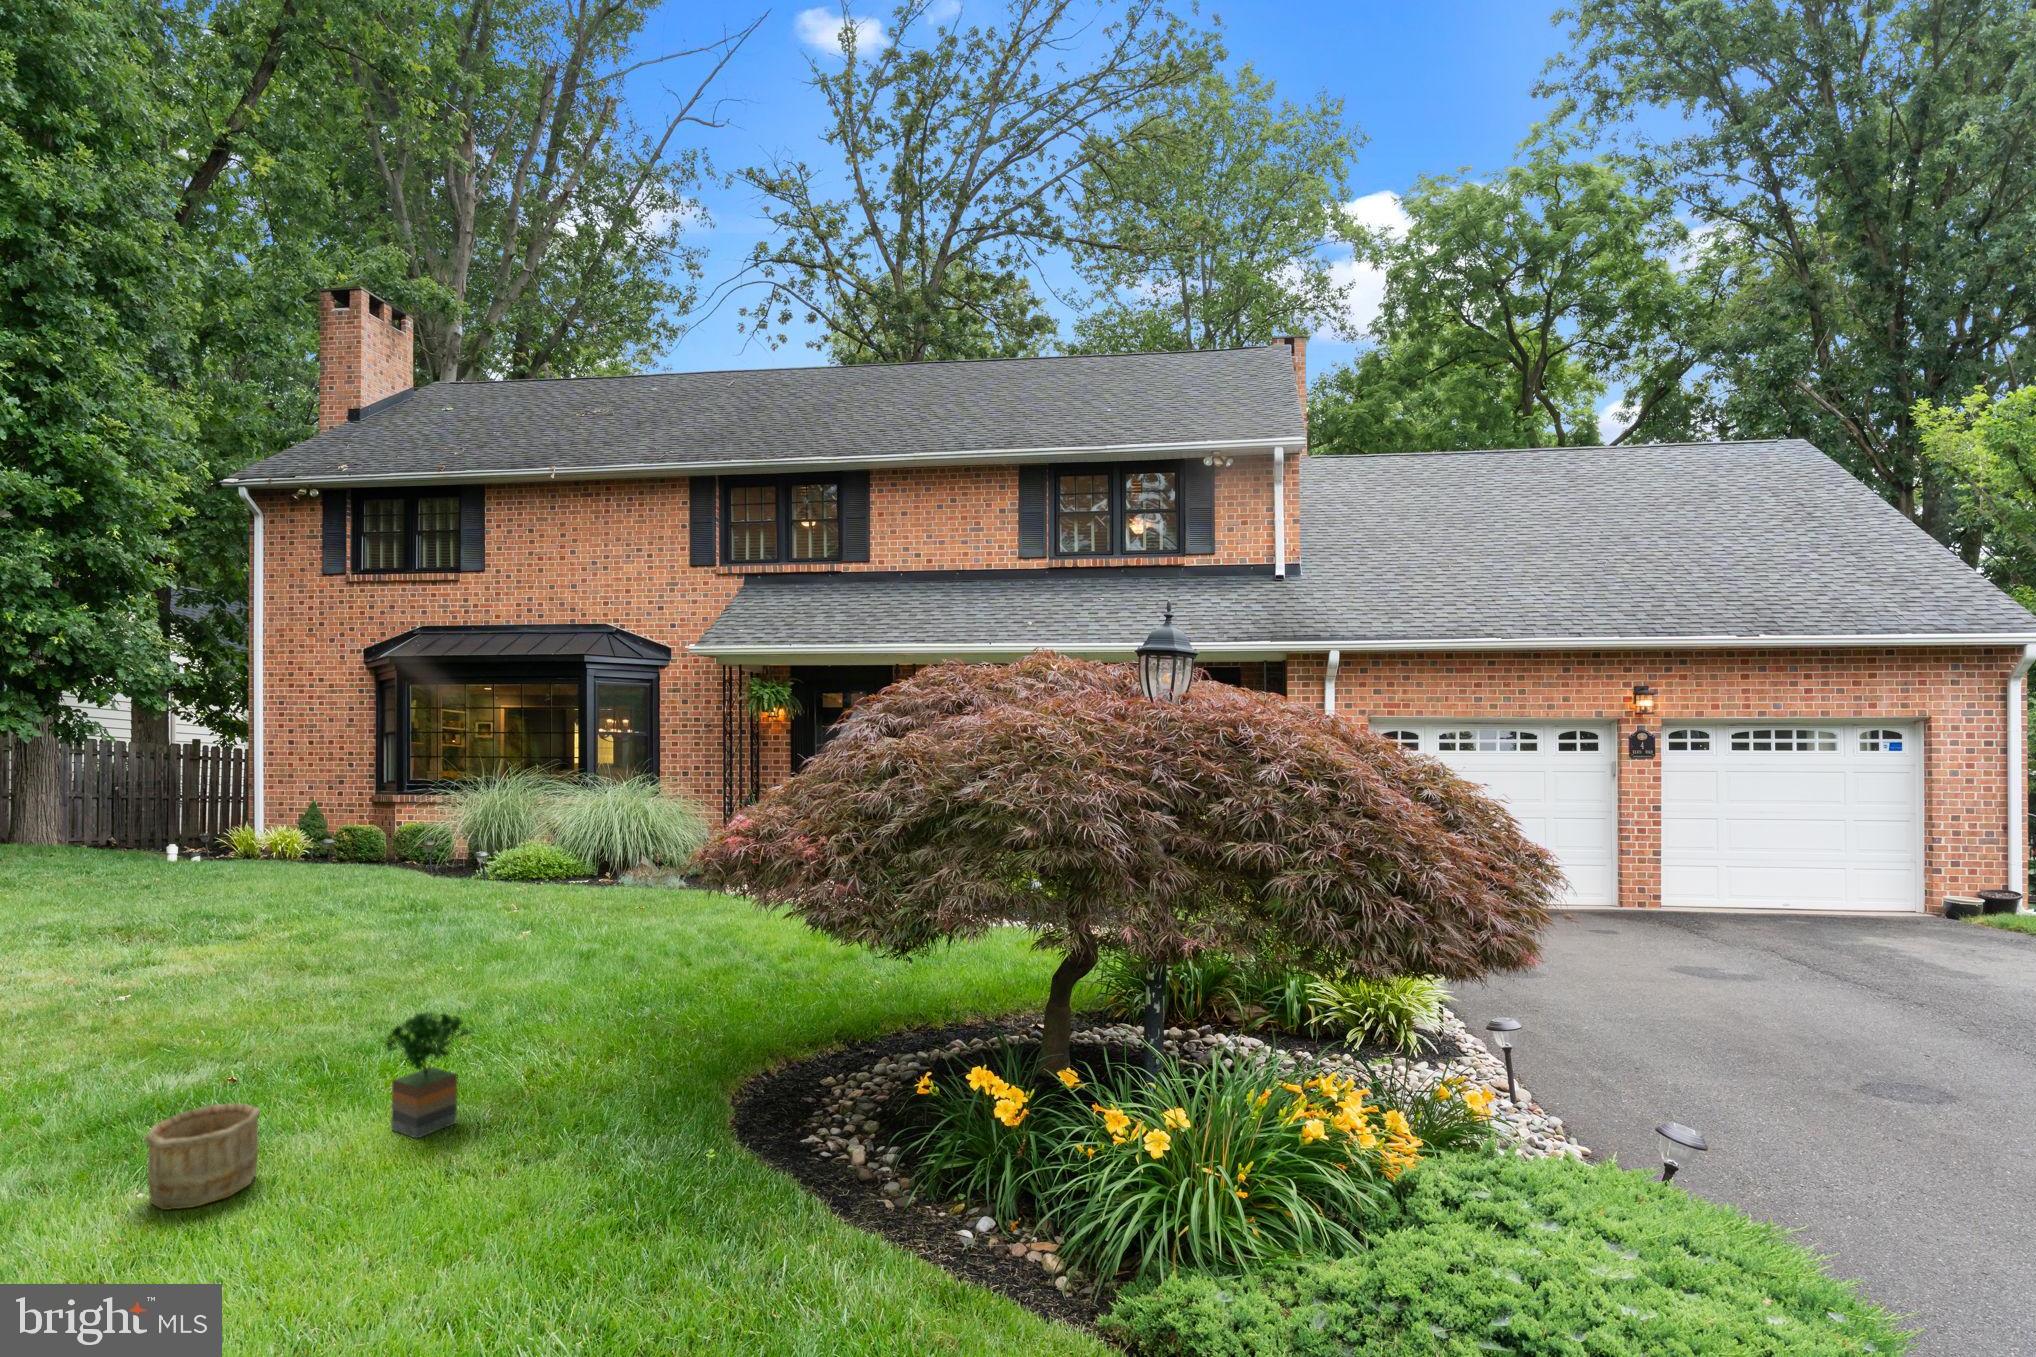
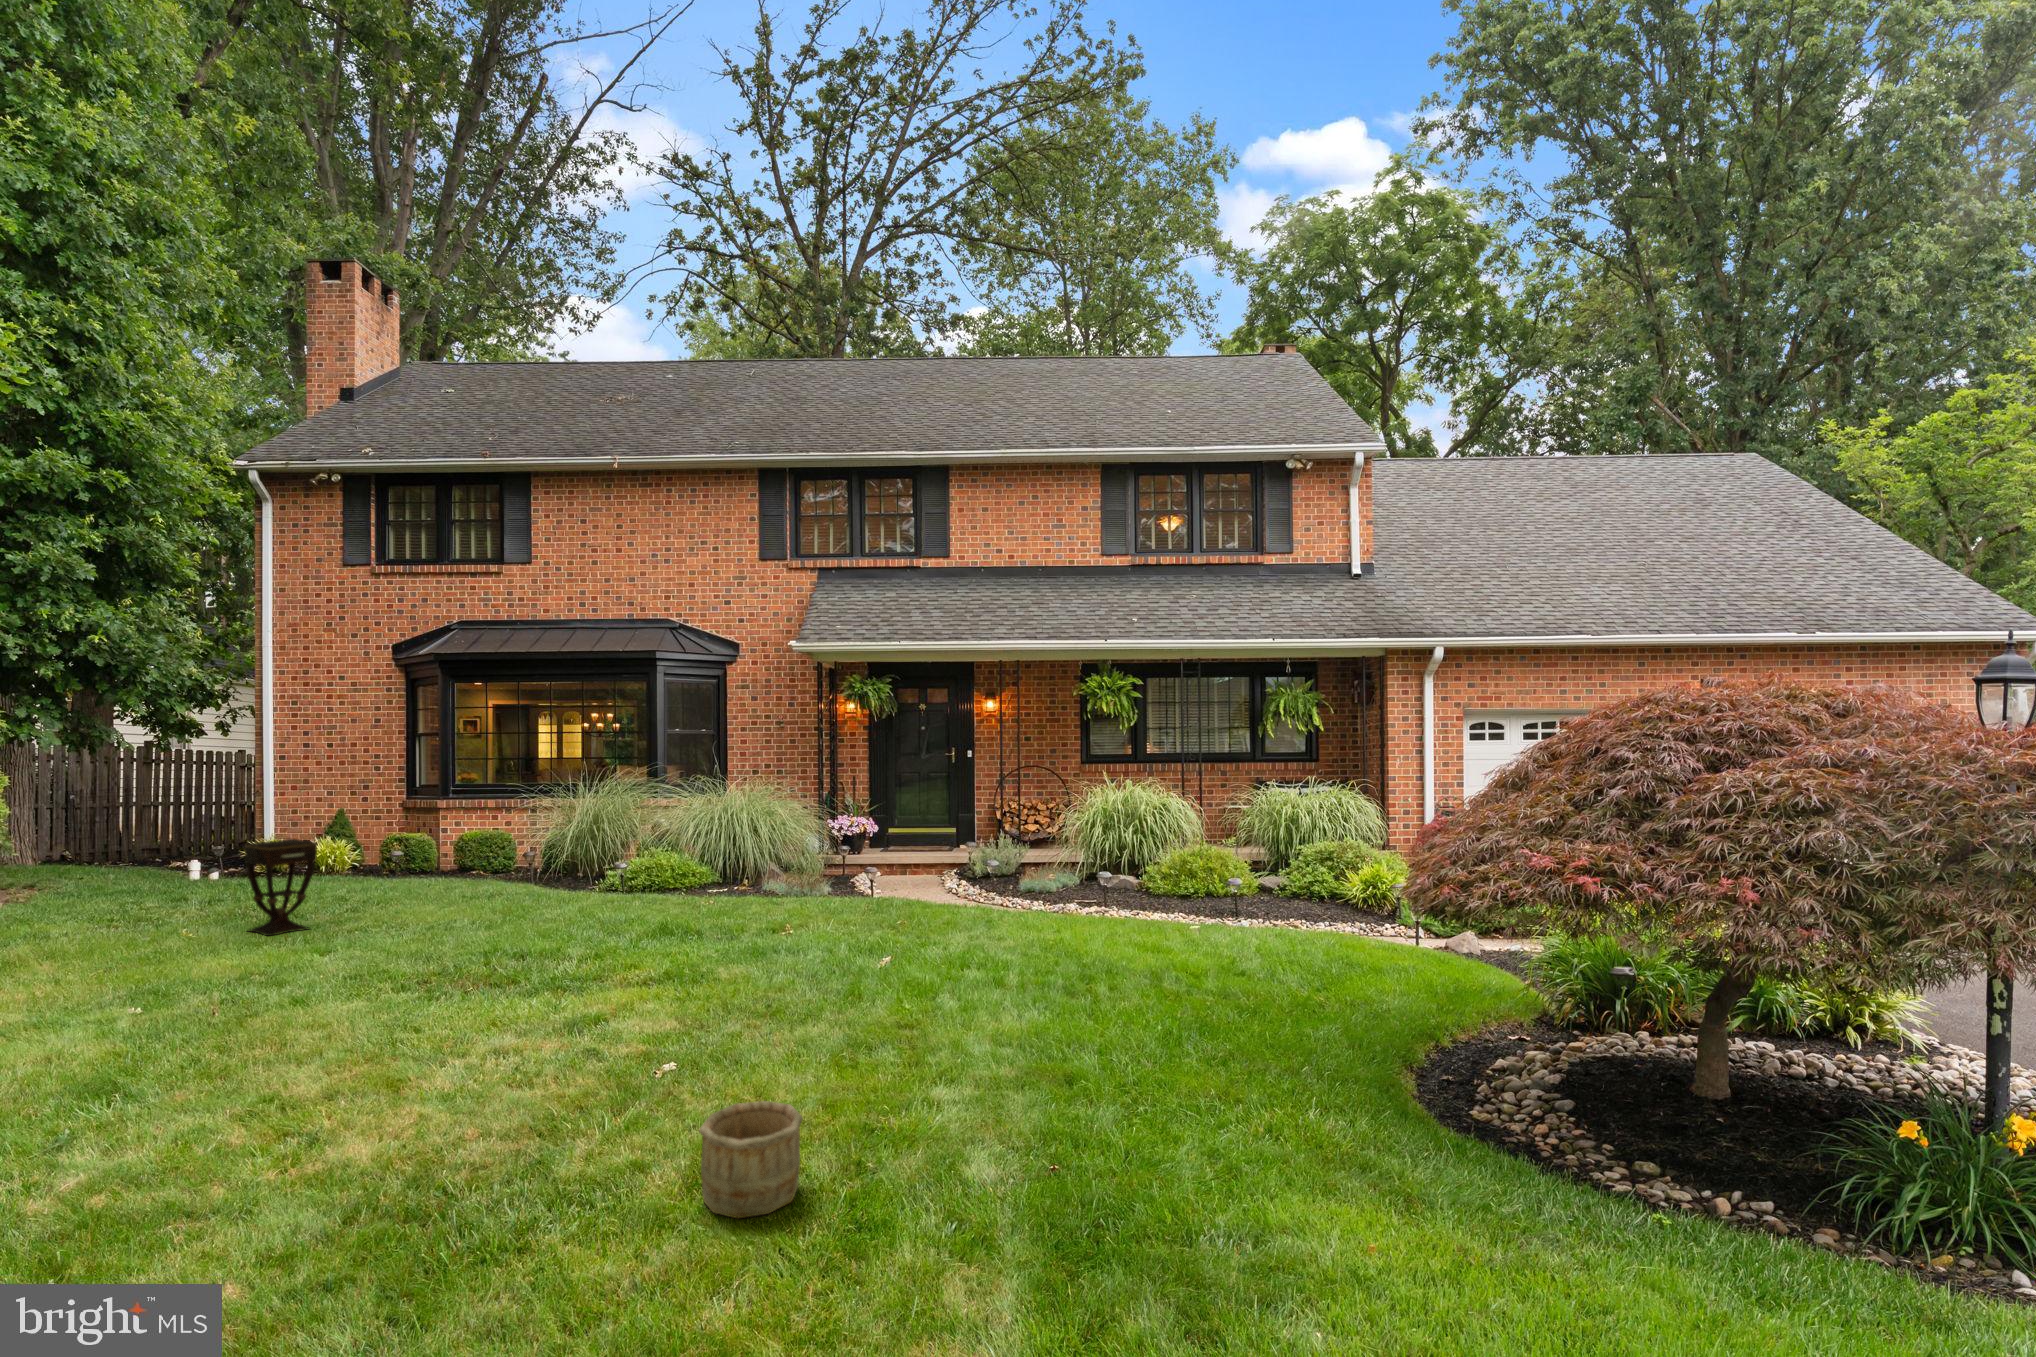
side table: none [127,834,191,921] -> present [245,839,317,936]
potted tree: present [385,1012,473,1139] -> none [865,997,942,1134]

